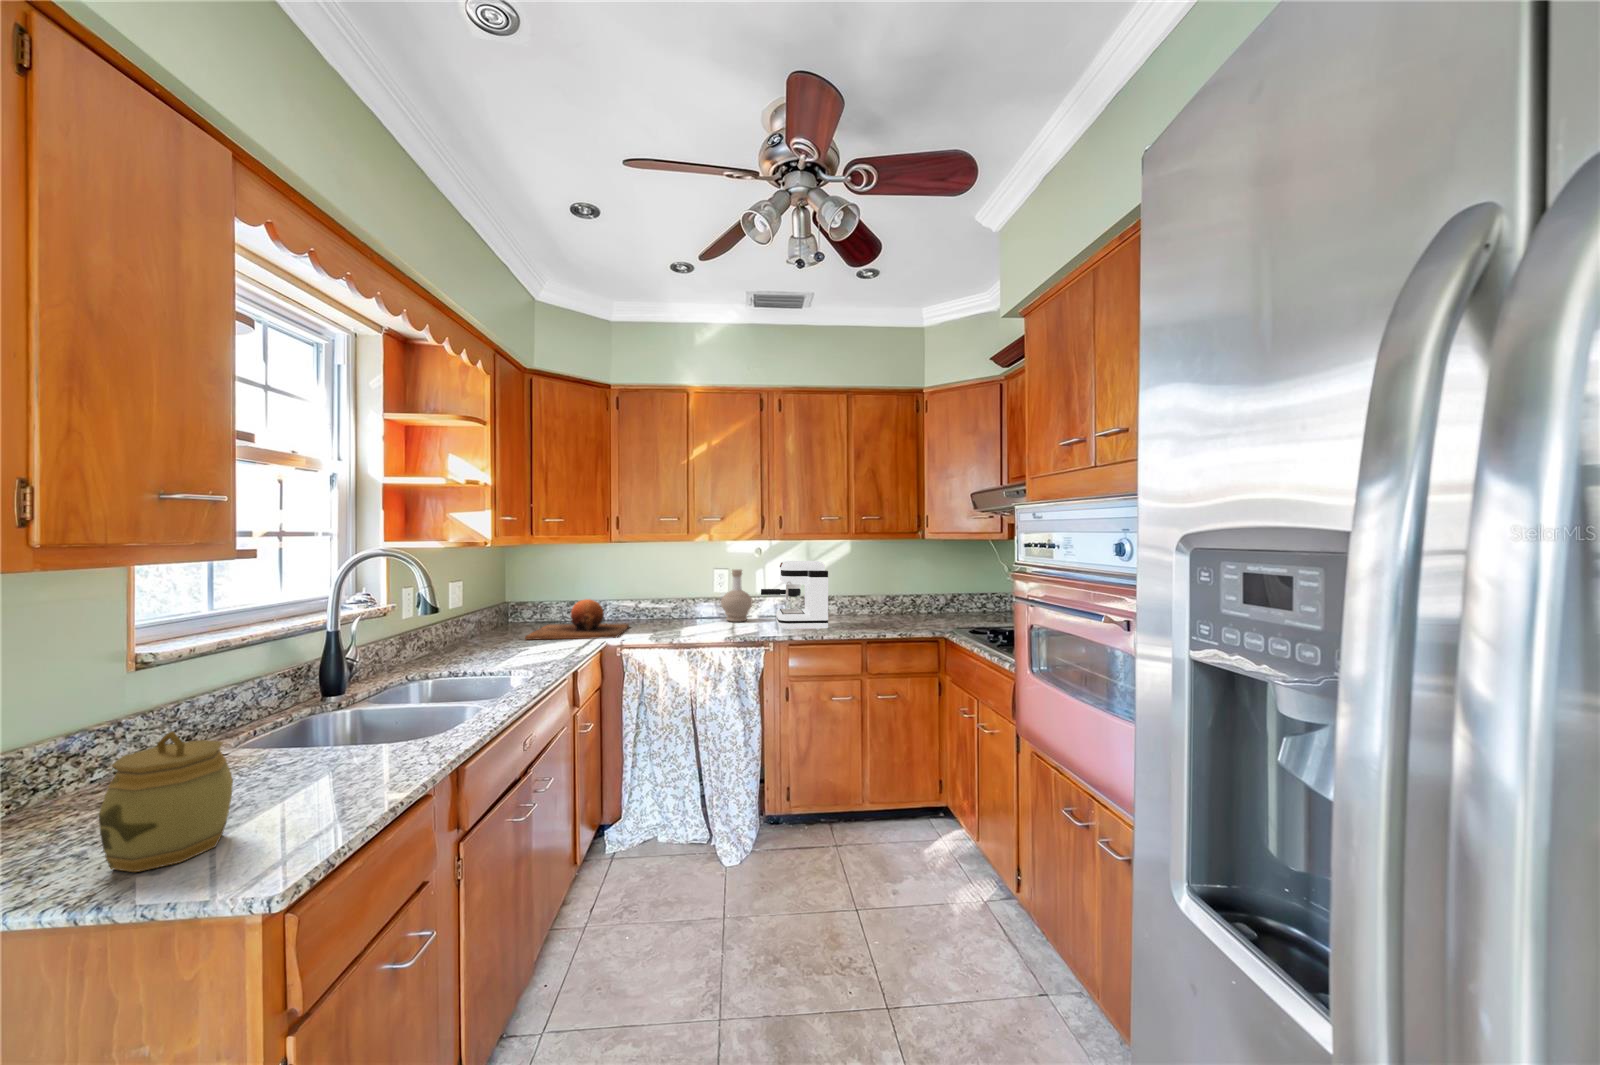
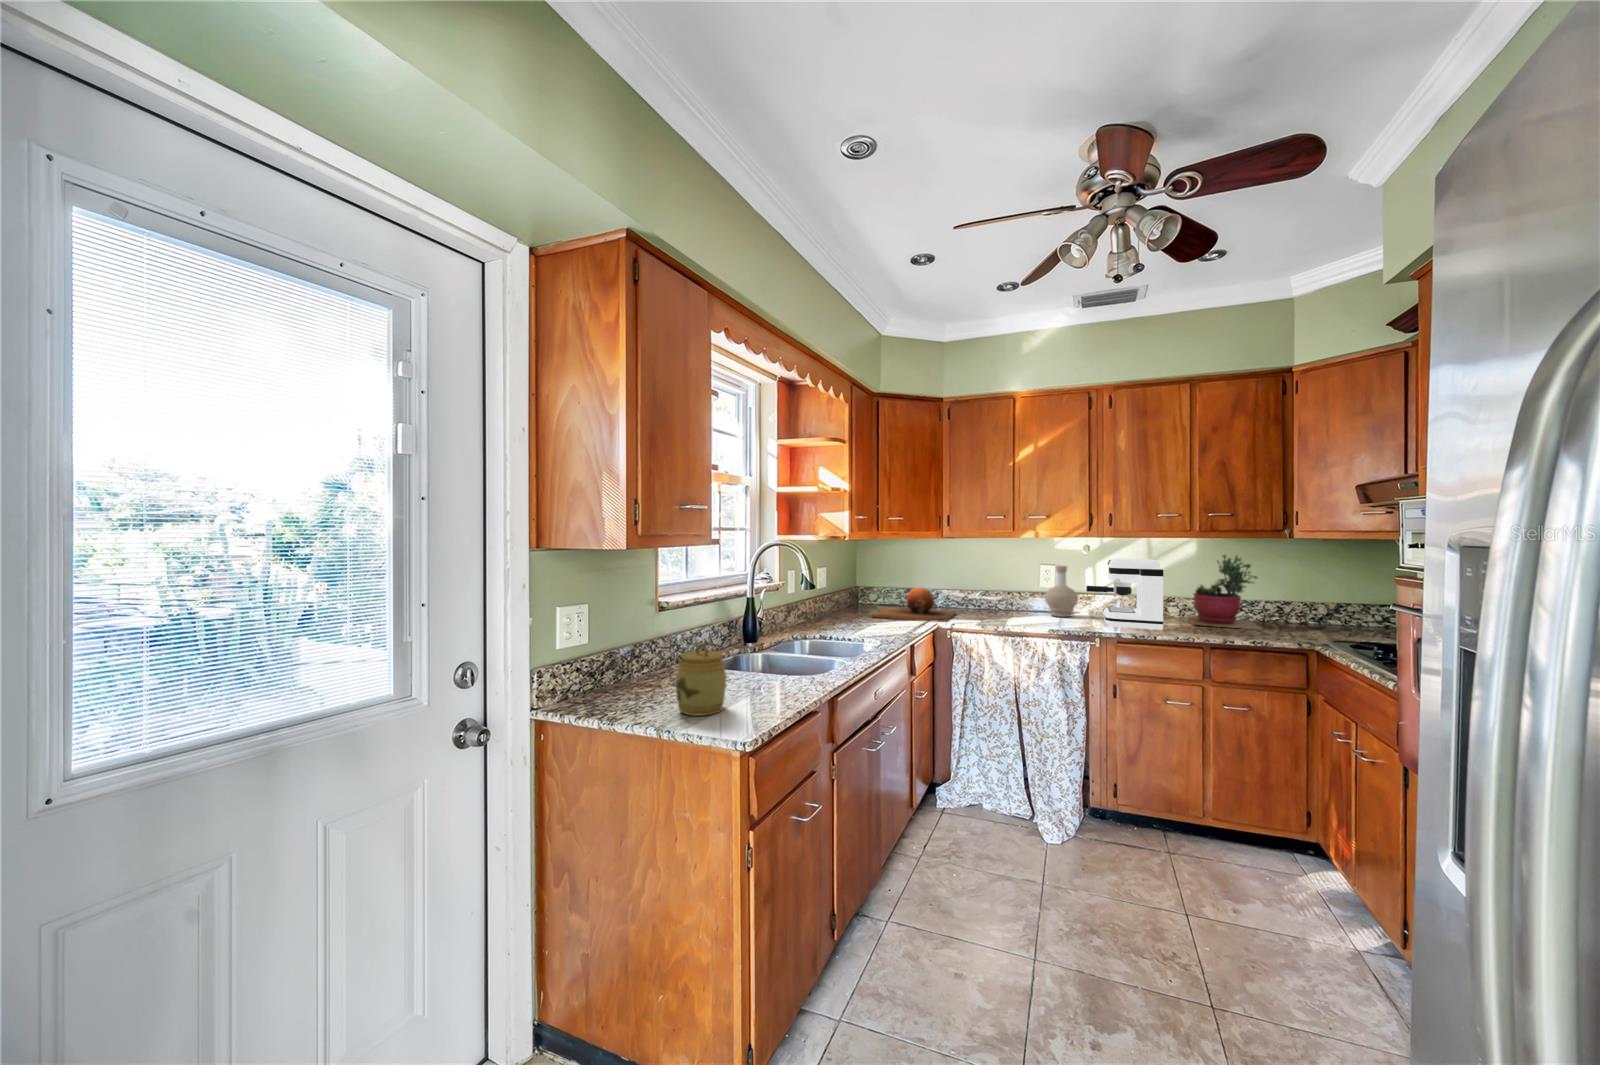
succulent plant: none [842,555,902,621] -> present [1187,555,1262,630]

